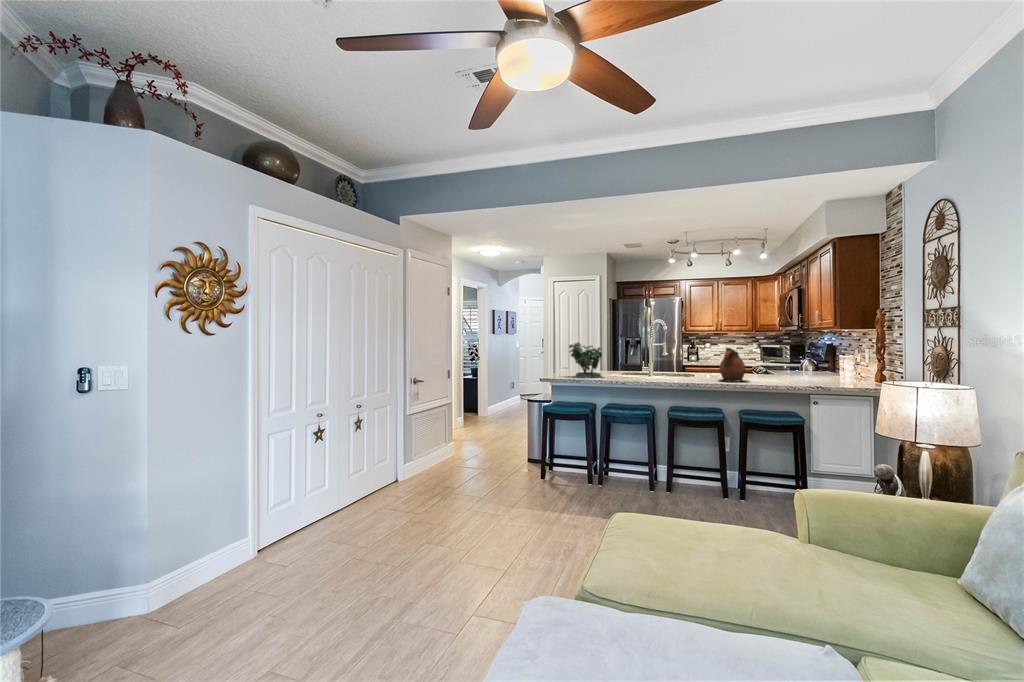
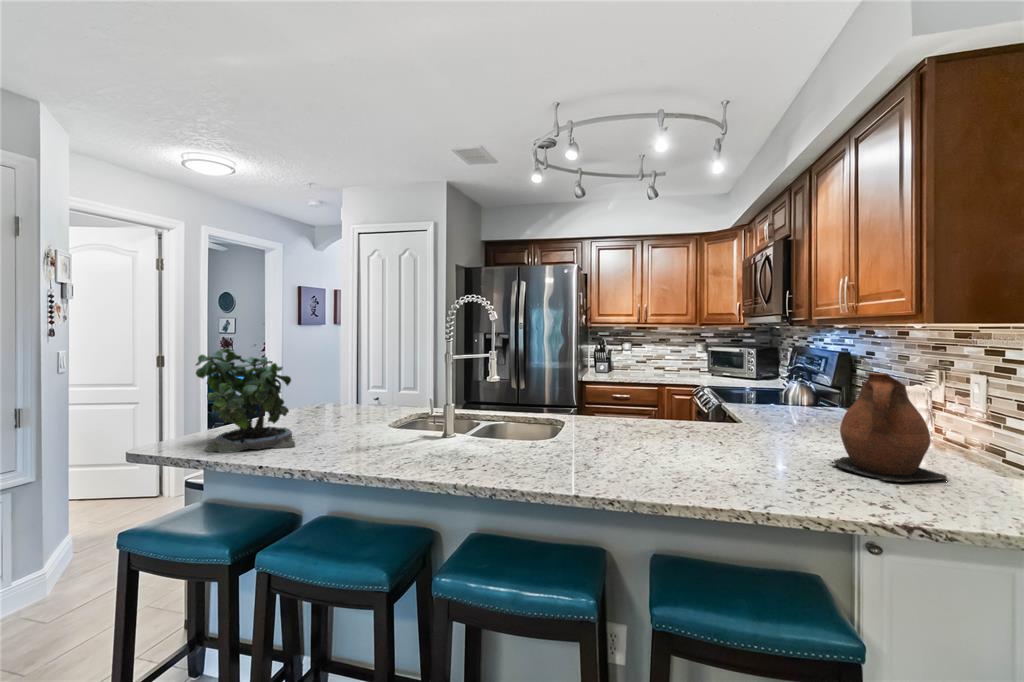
ceramic pitcher: present [719,348,747,382] -> present [832,373,947,482]

